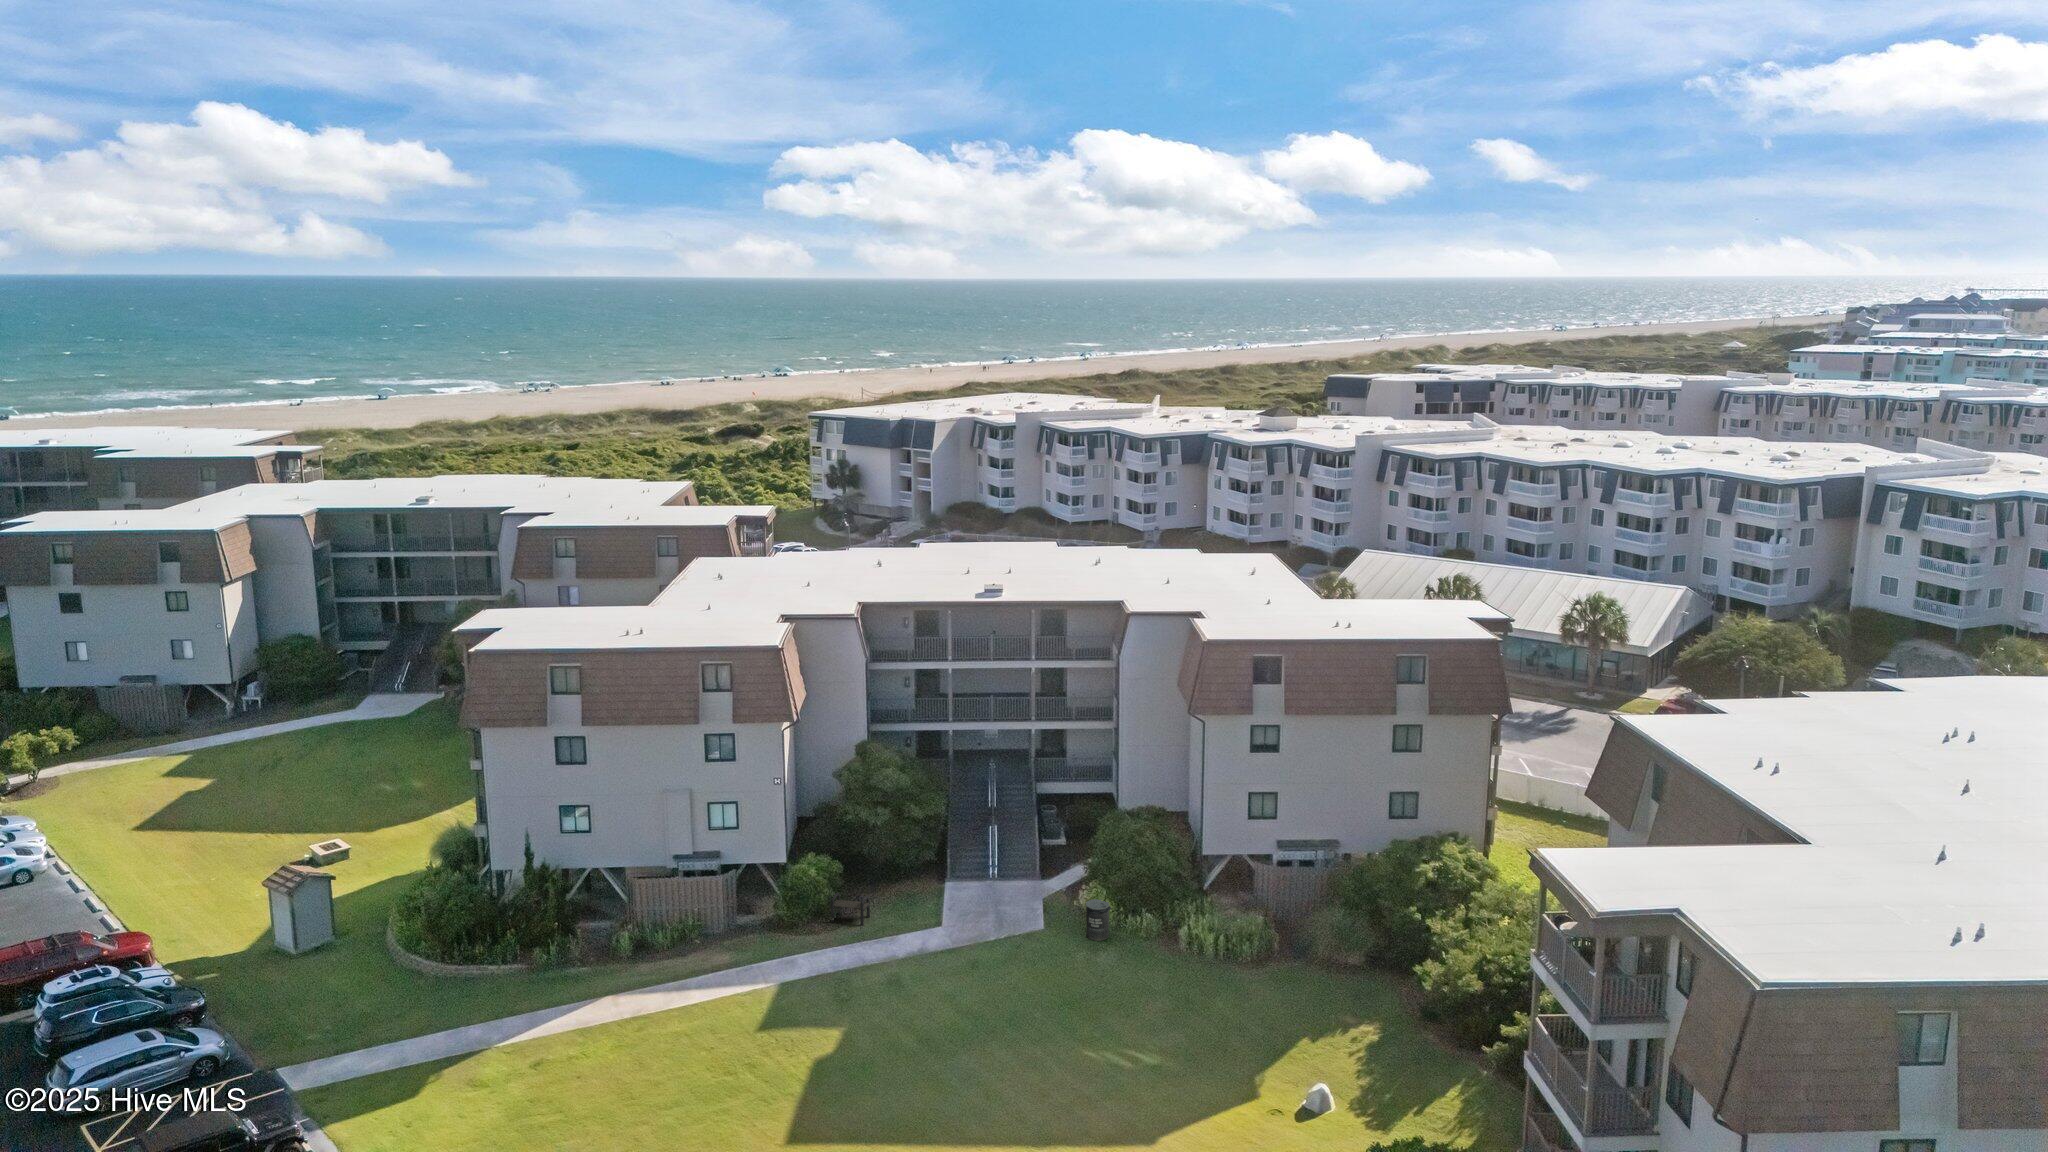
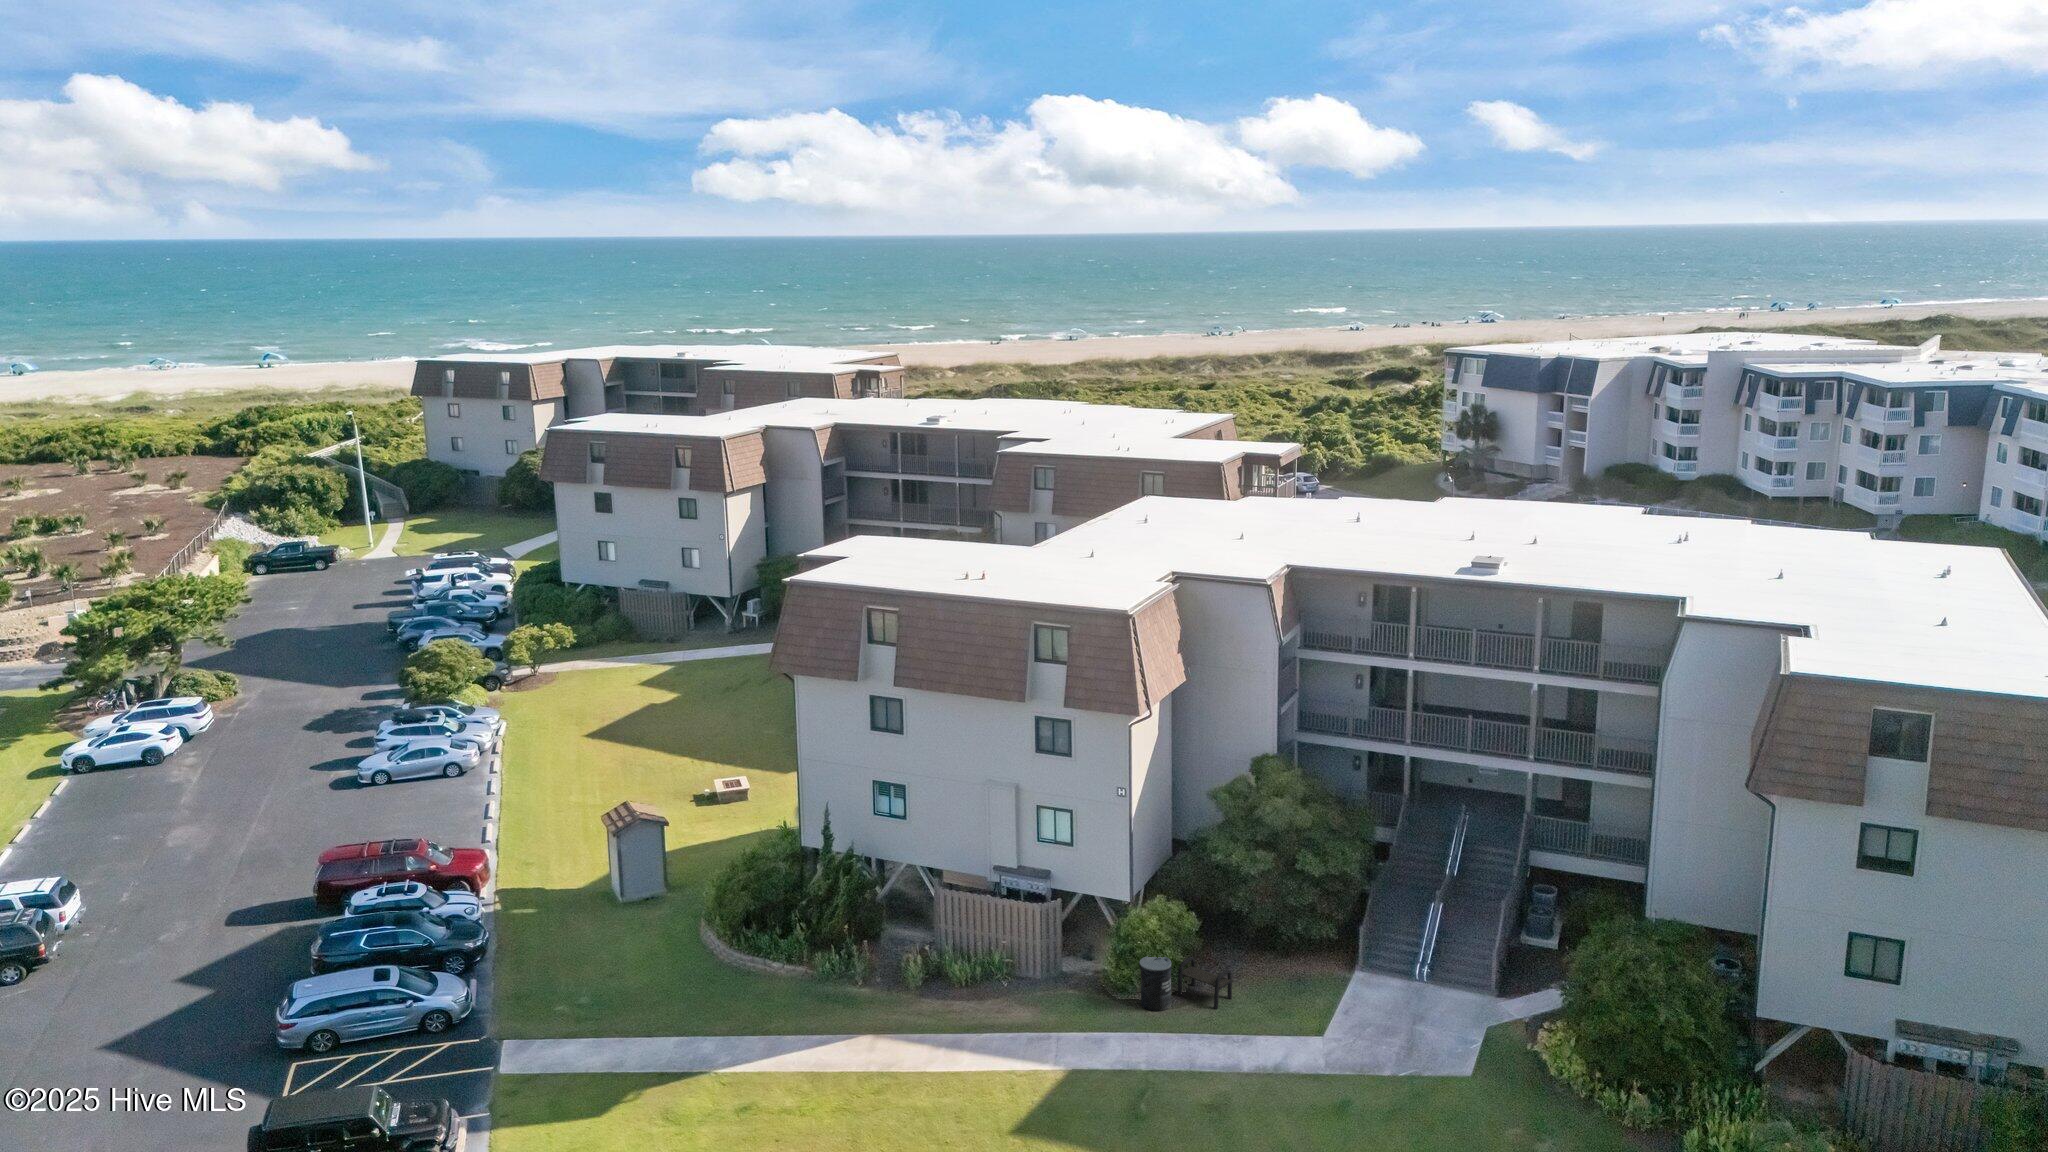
trash can: present [1086,899,1111,941] -> present [1139,956,1172,1011]

